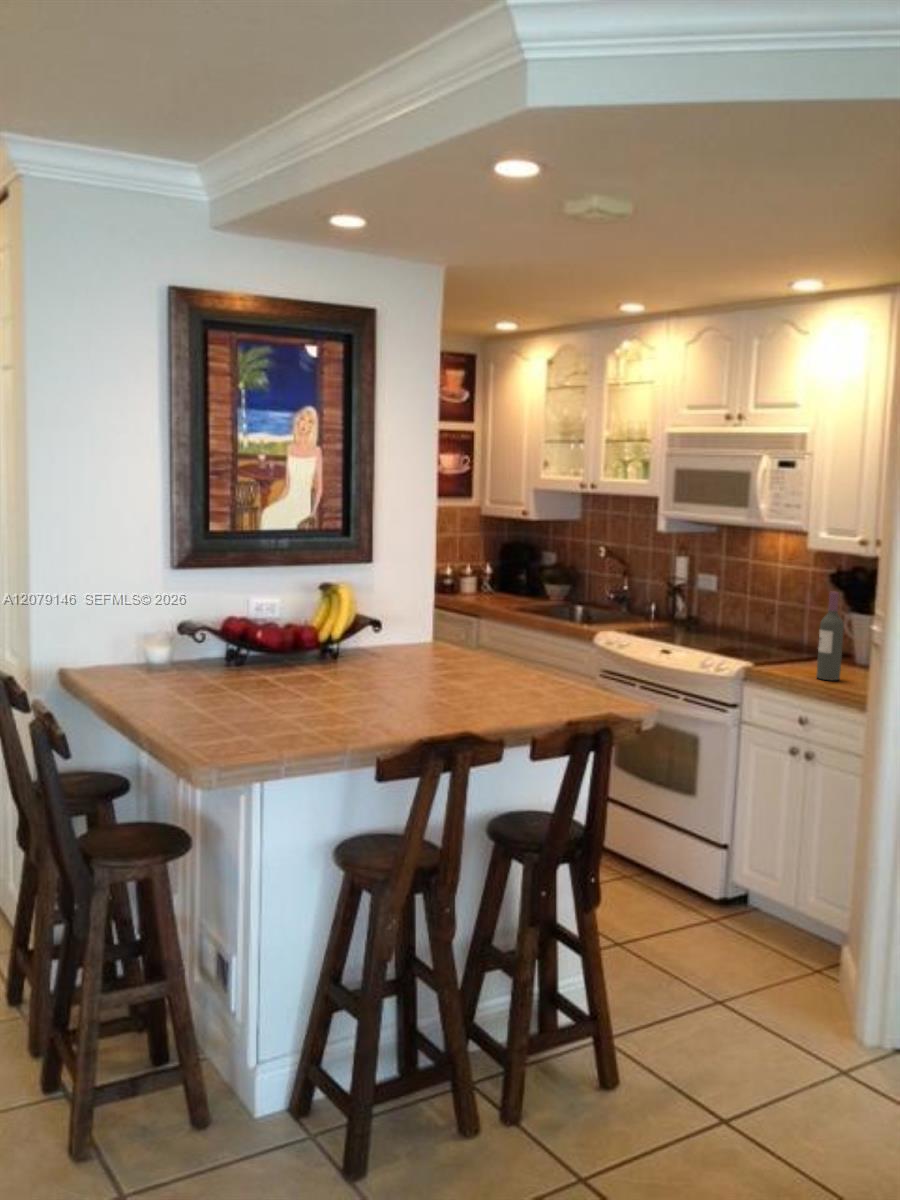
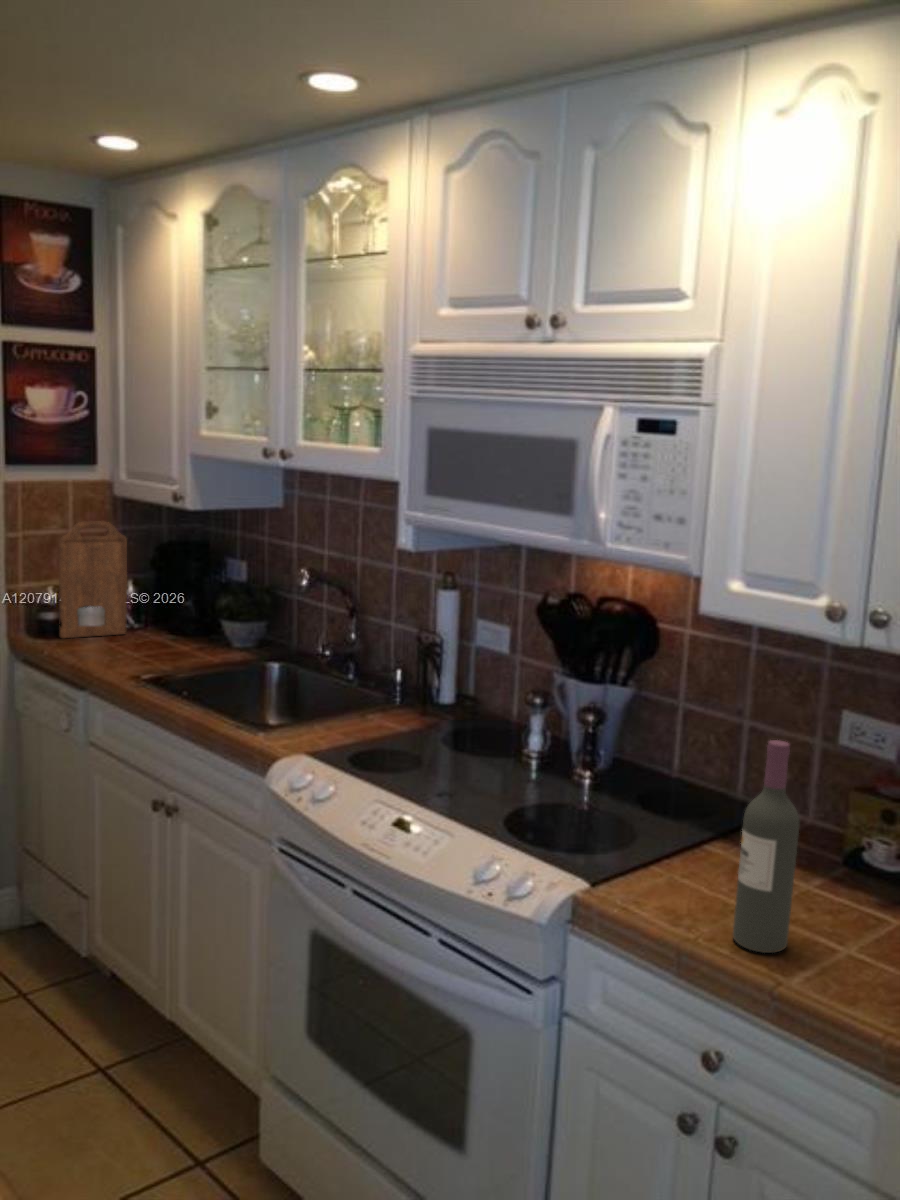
cutting board: none [454,529,491,594] -> present [59,521,127,638]

